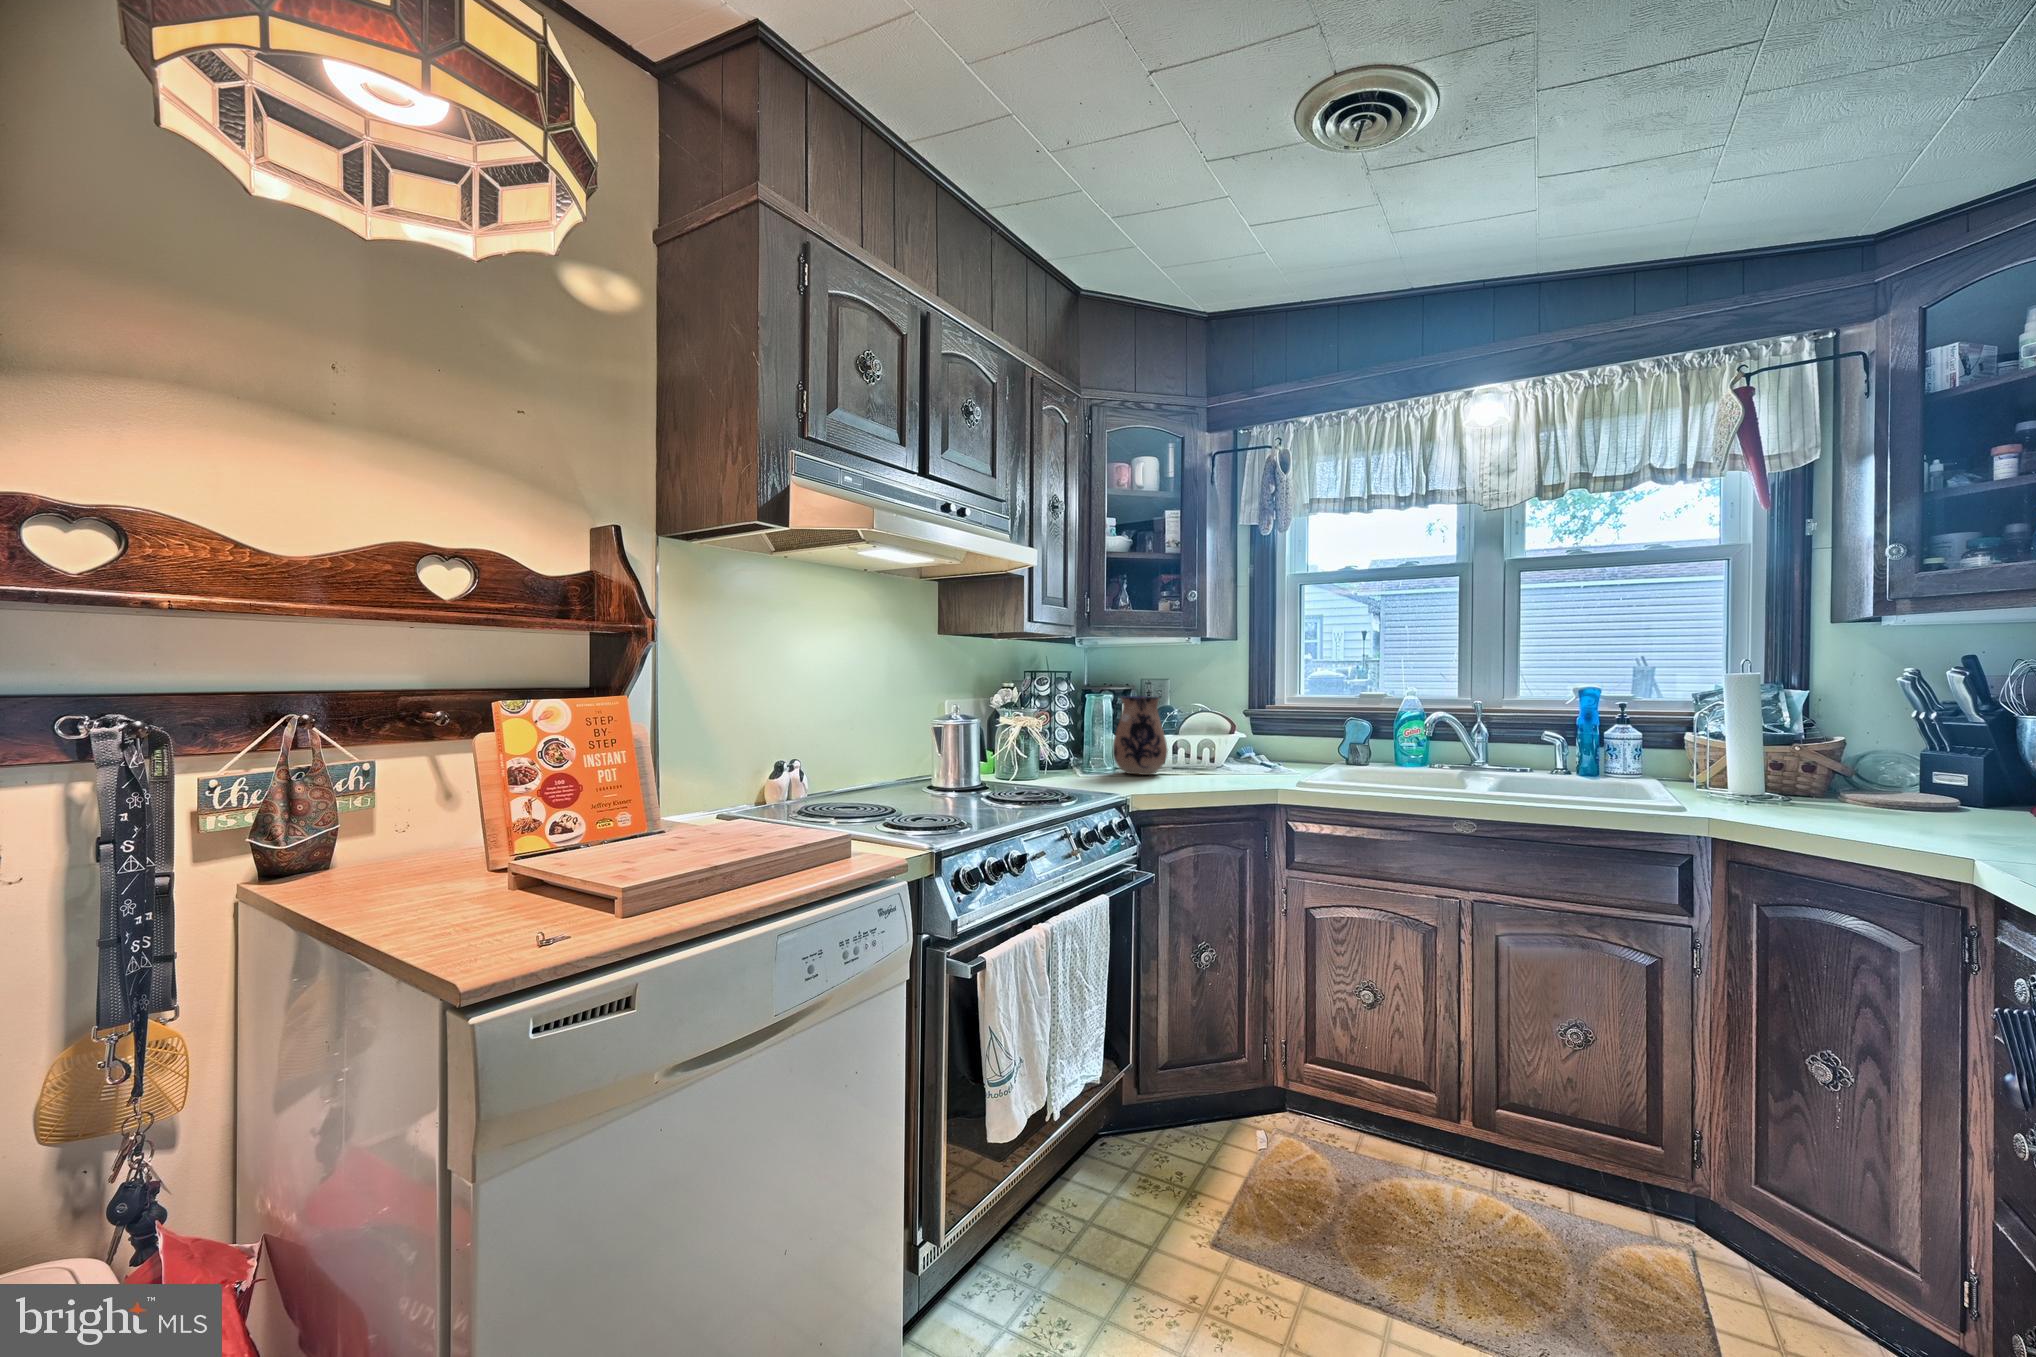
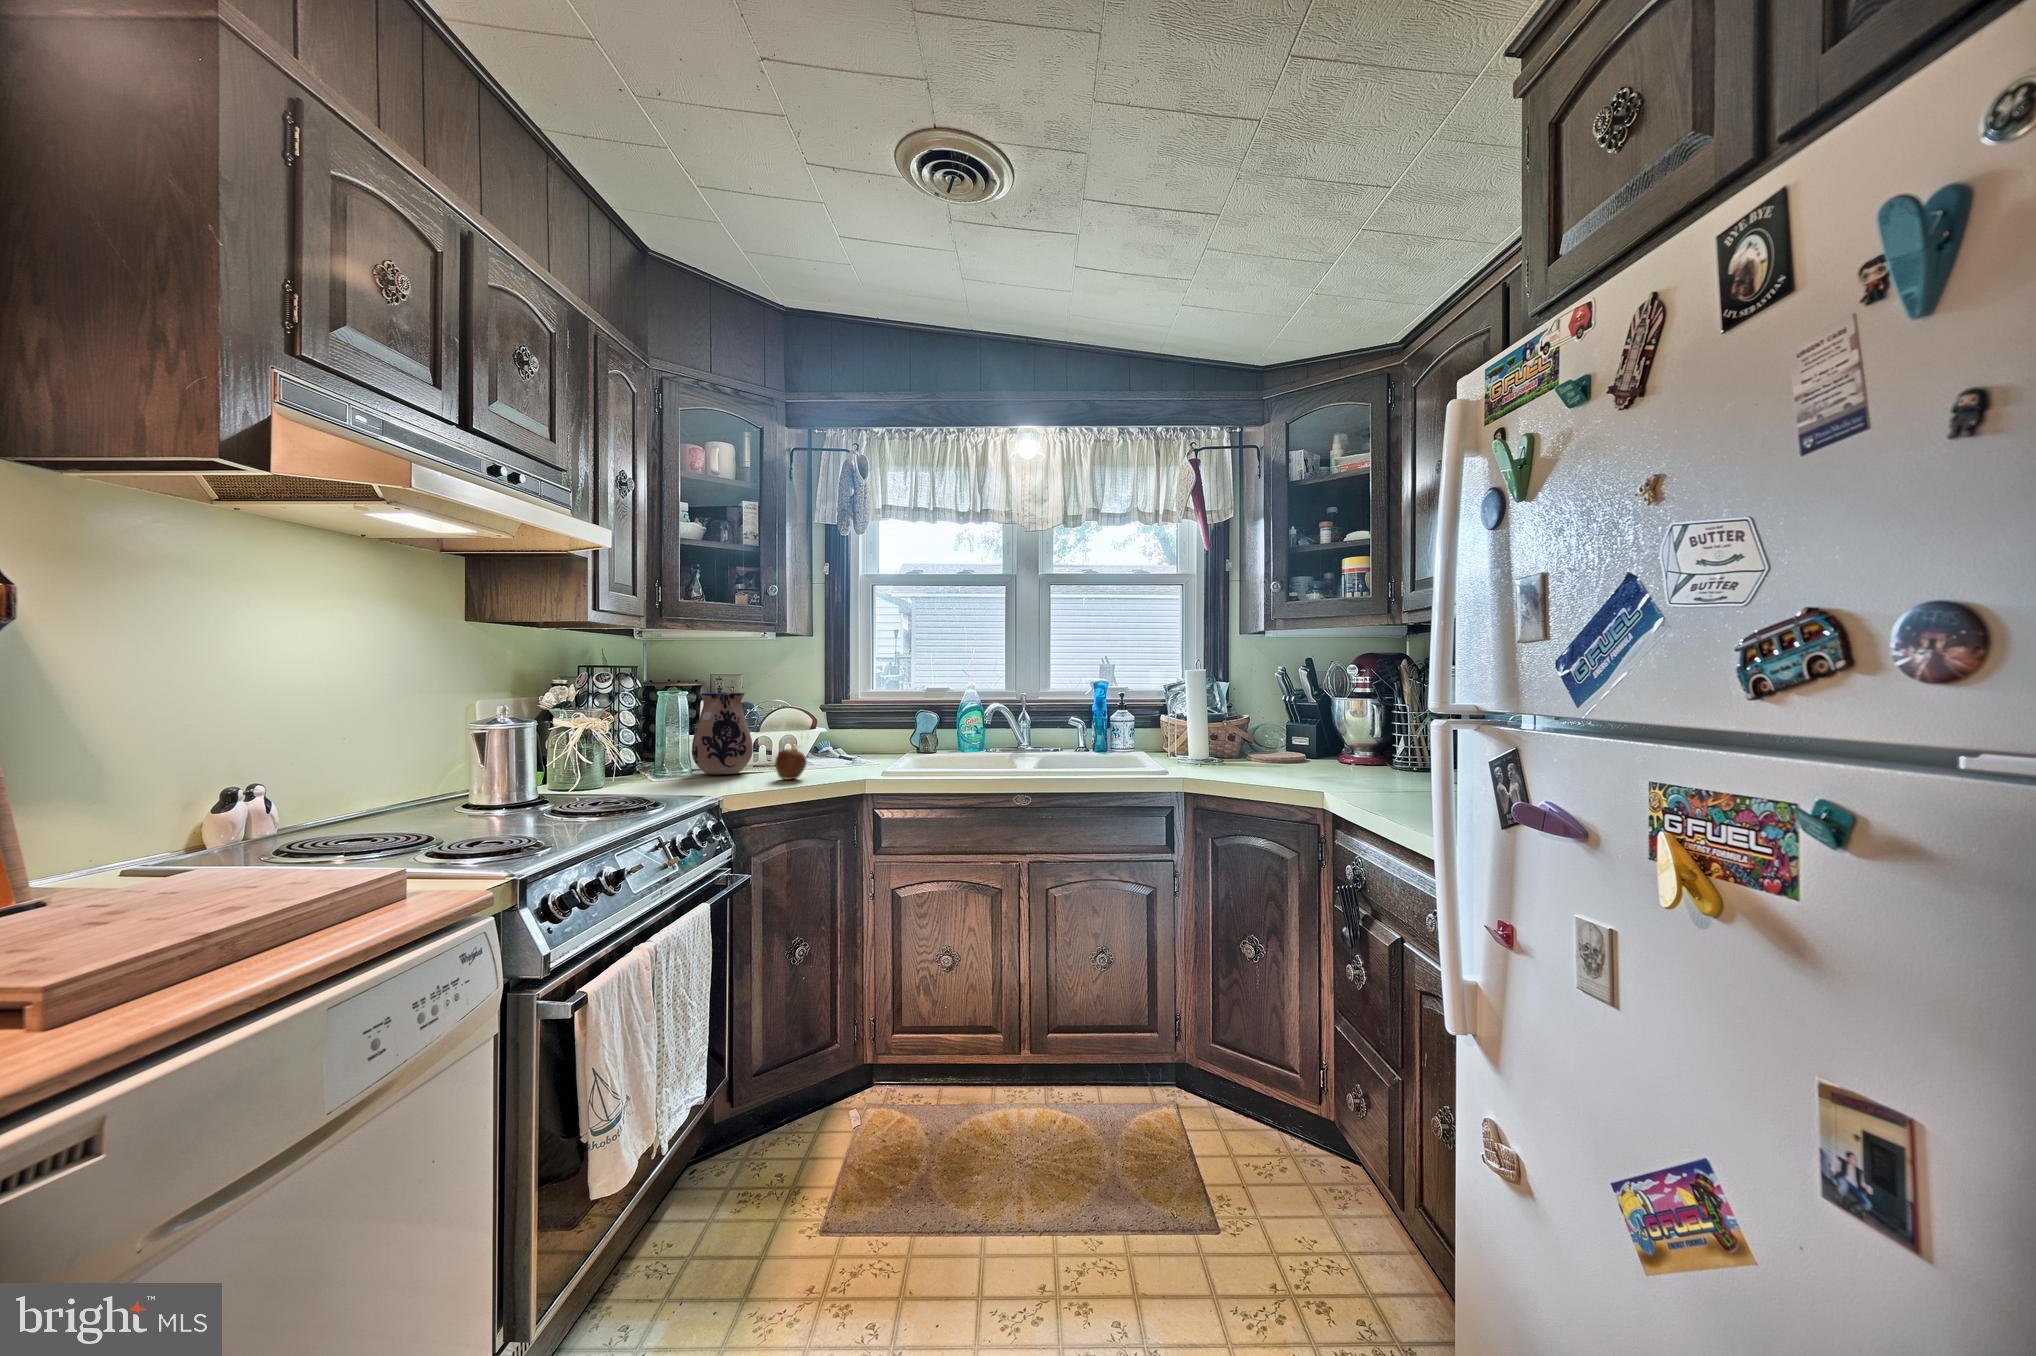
apple: none [1186,750,1216,784] -> present [775,749,806,780]

